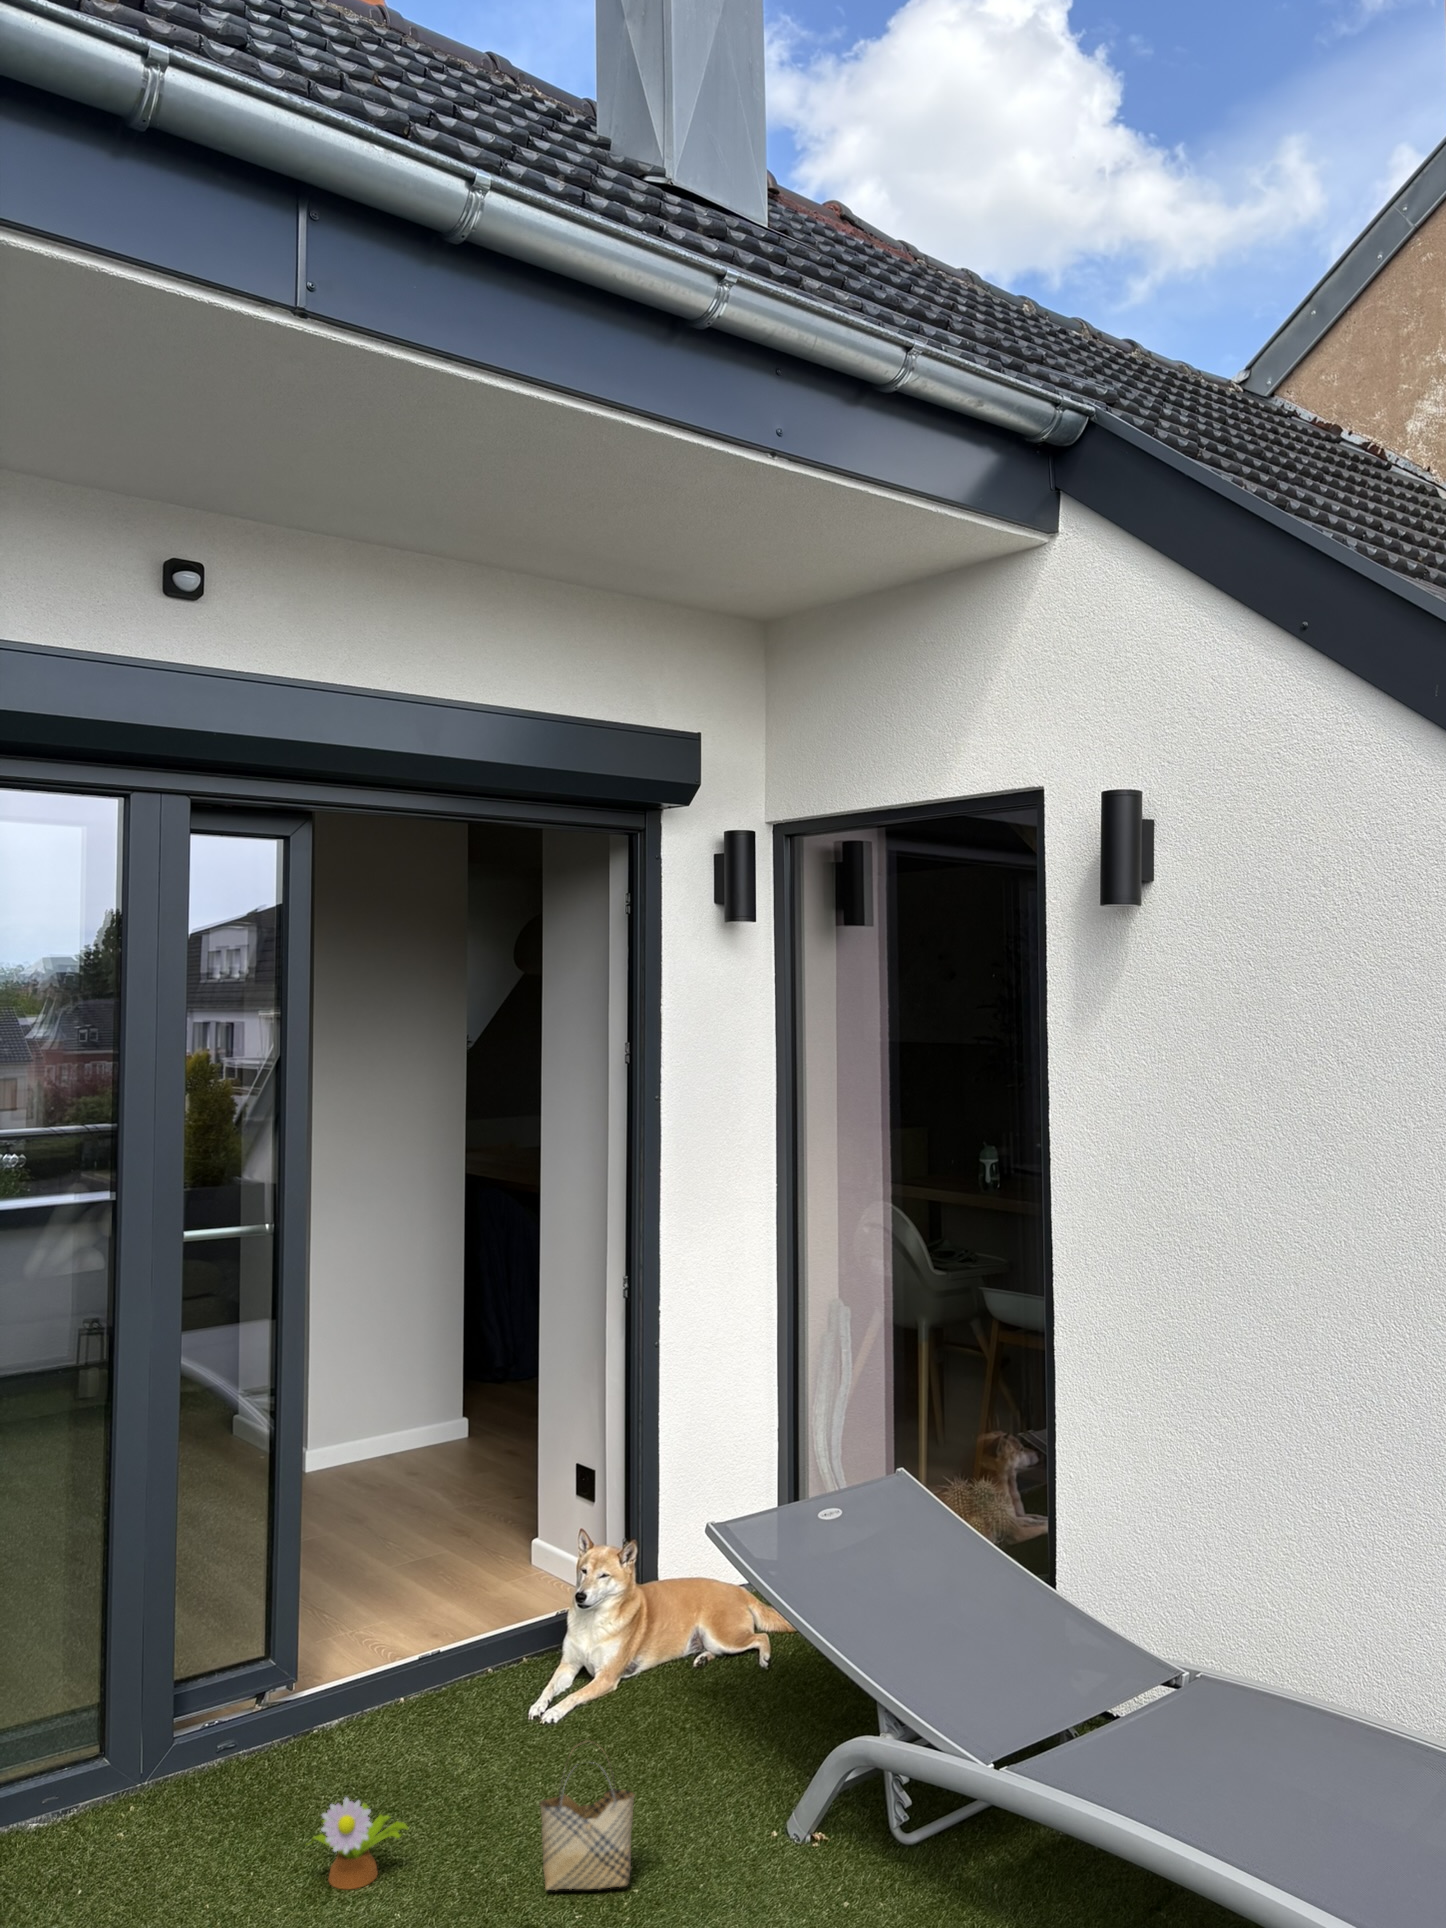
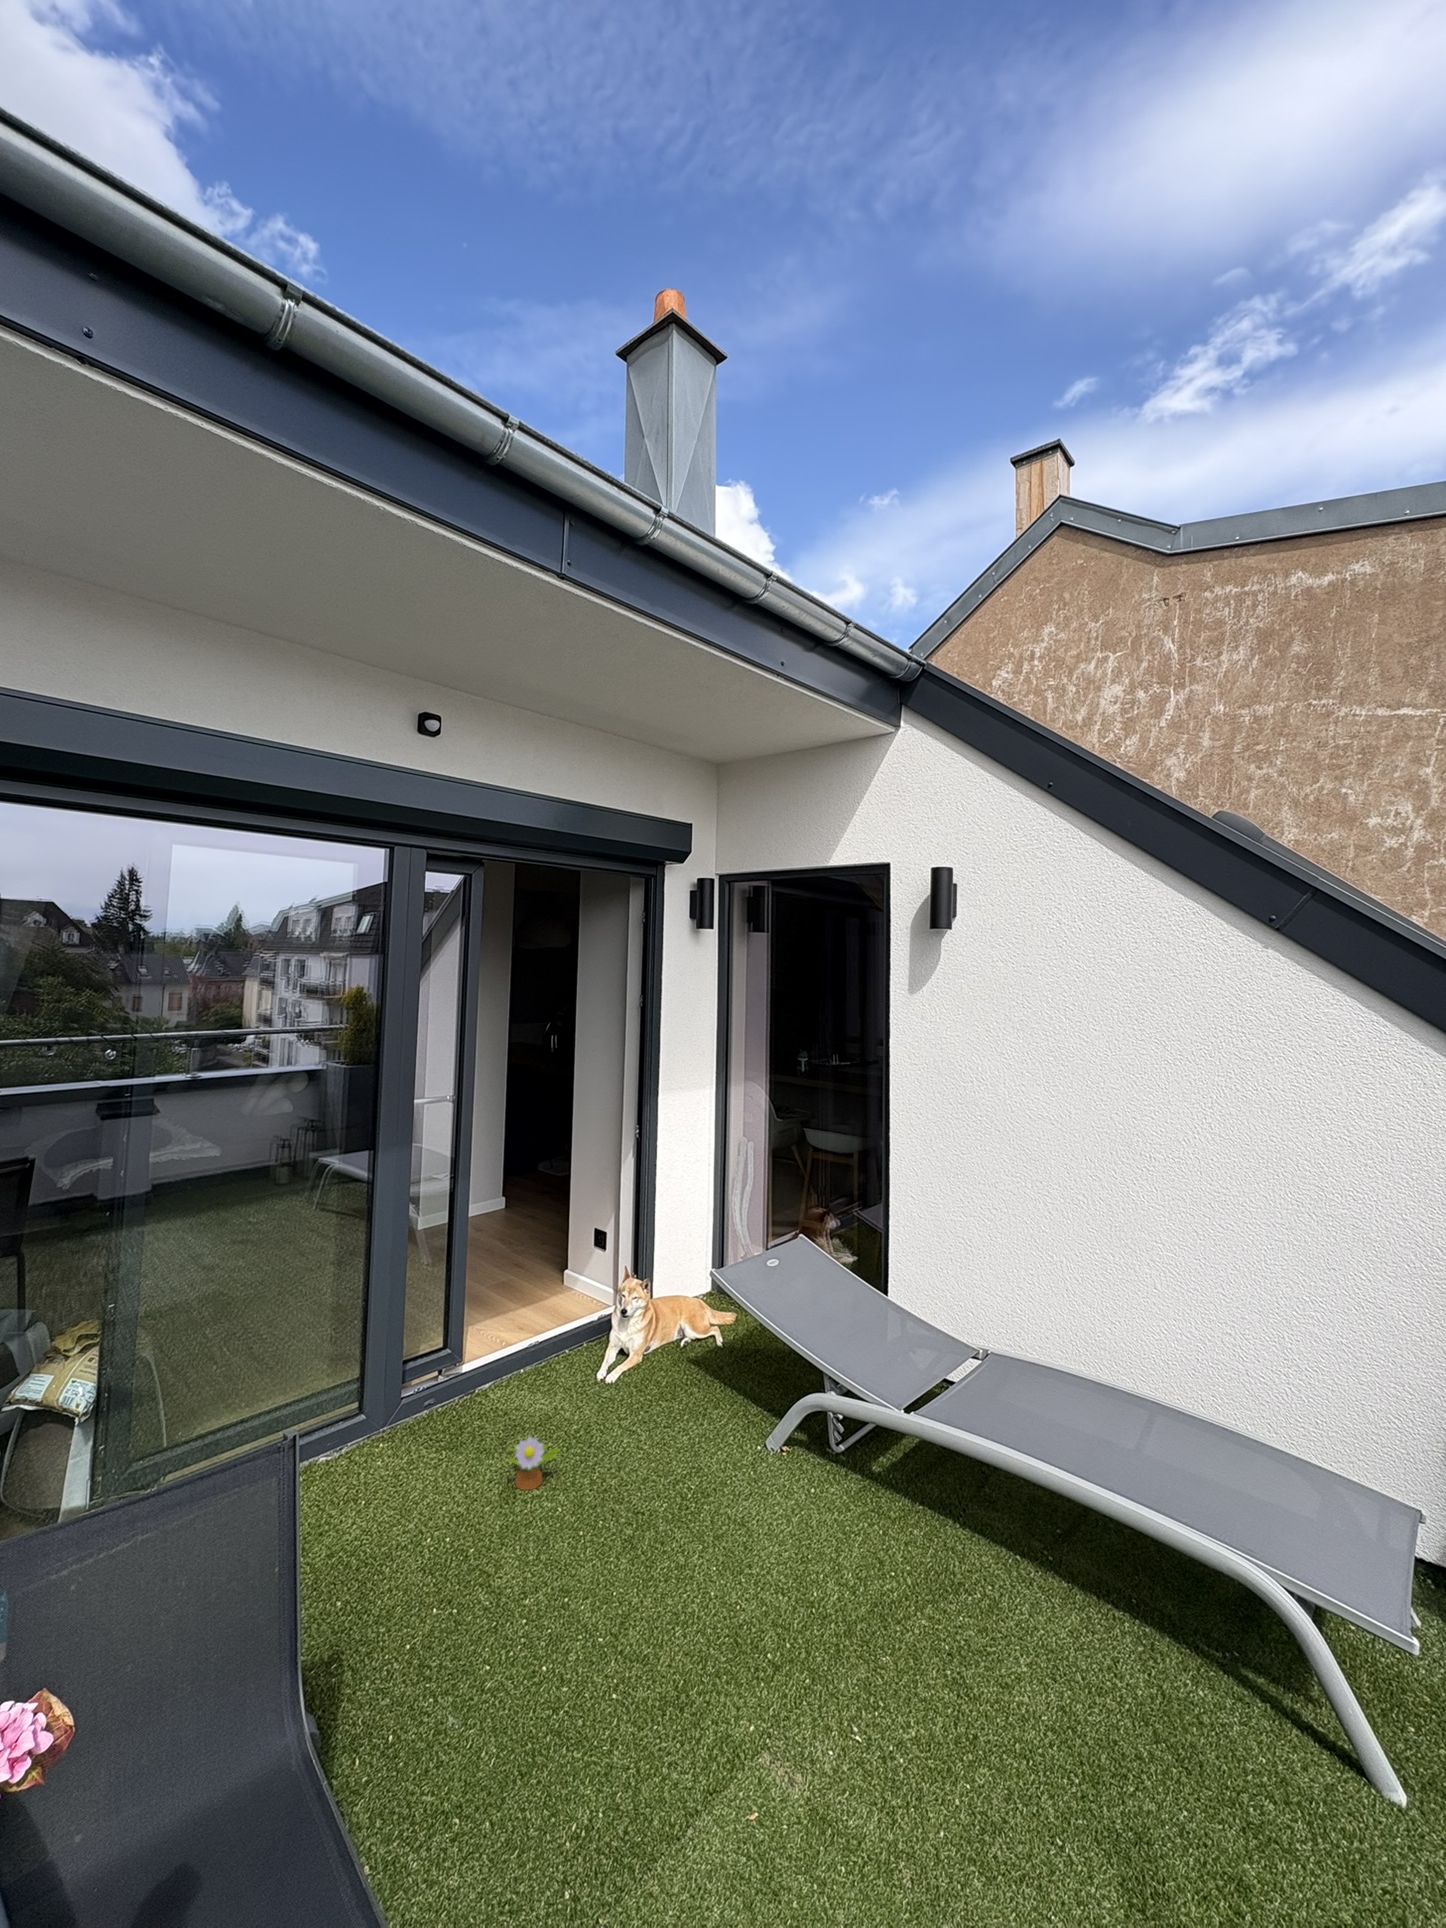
woven basket: present [540,1741,635,1890] -> none [639,1399,692,1487]

